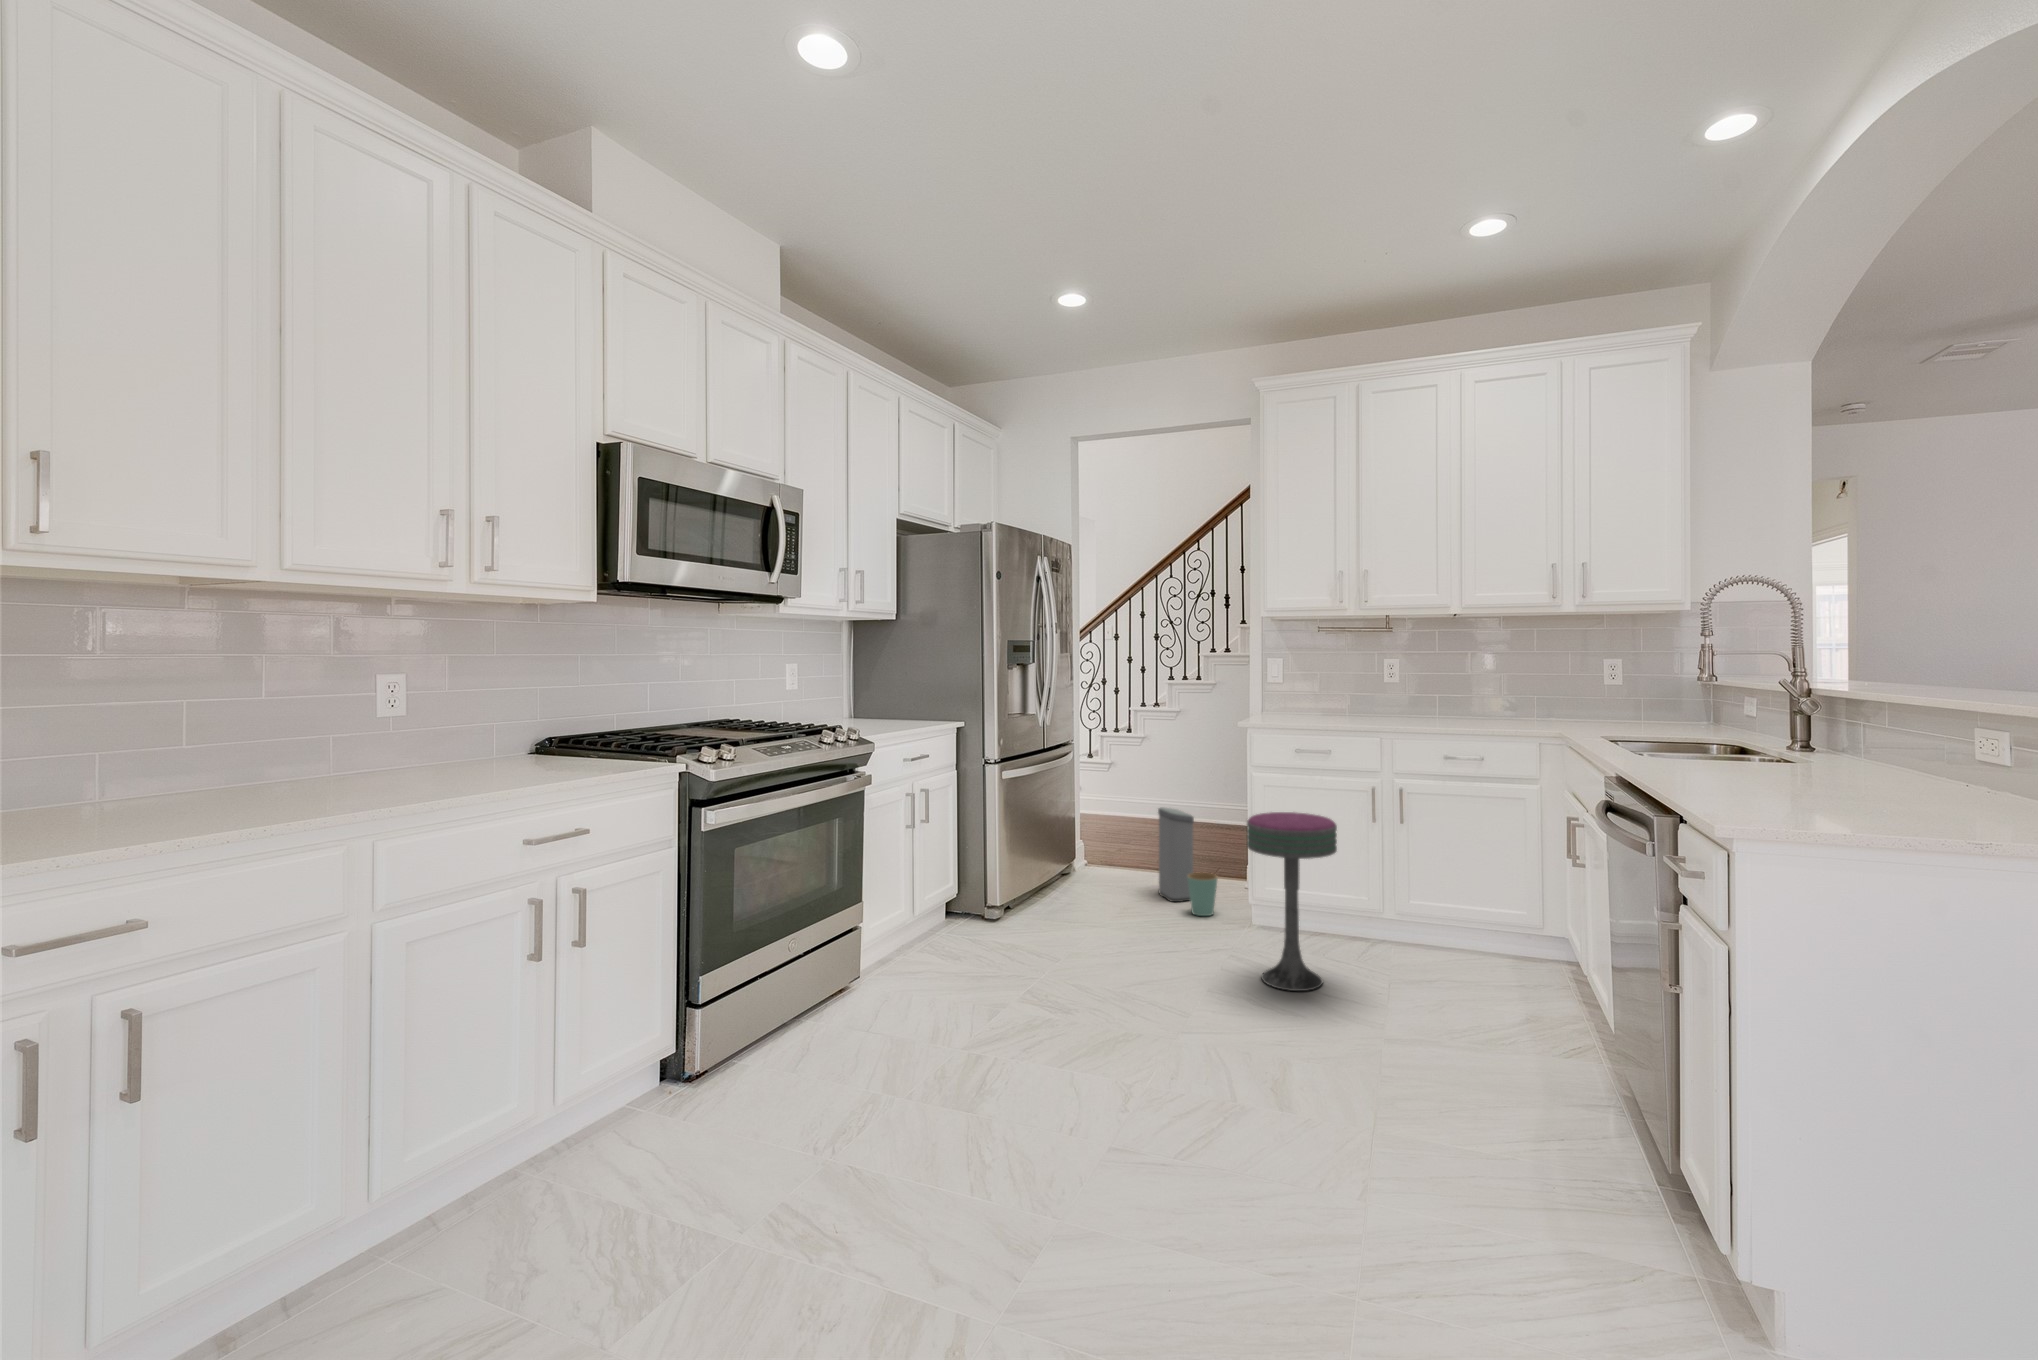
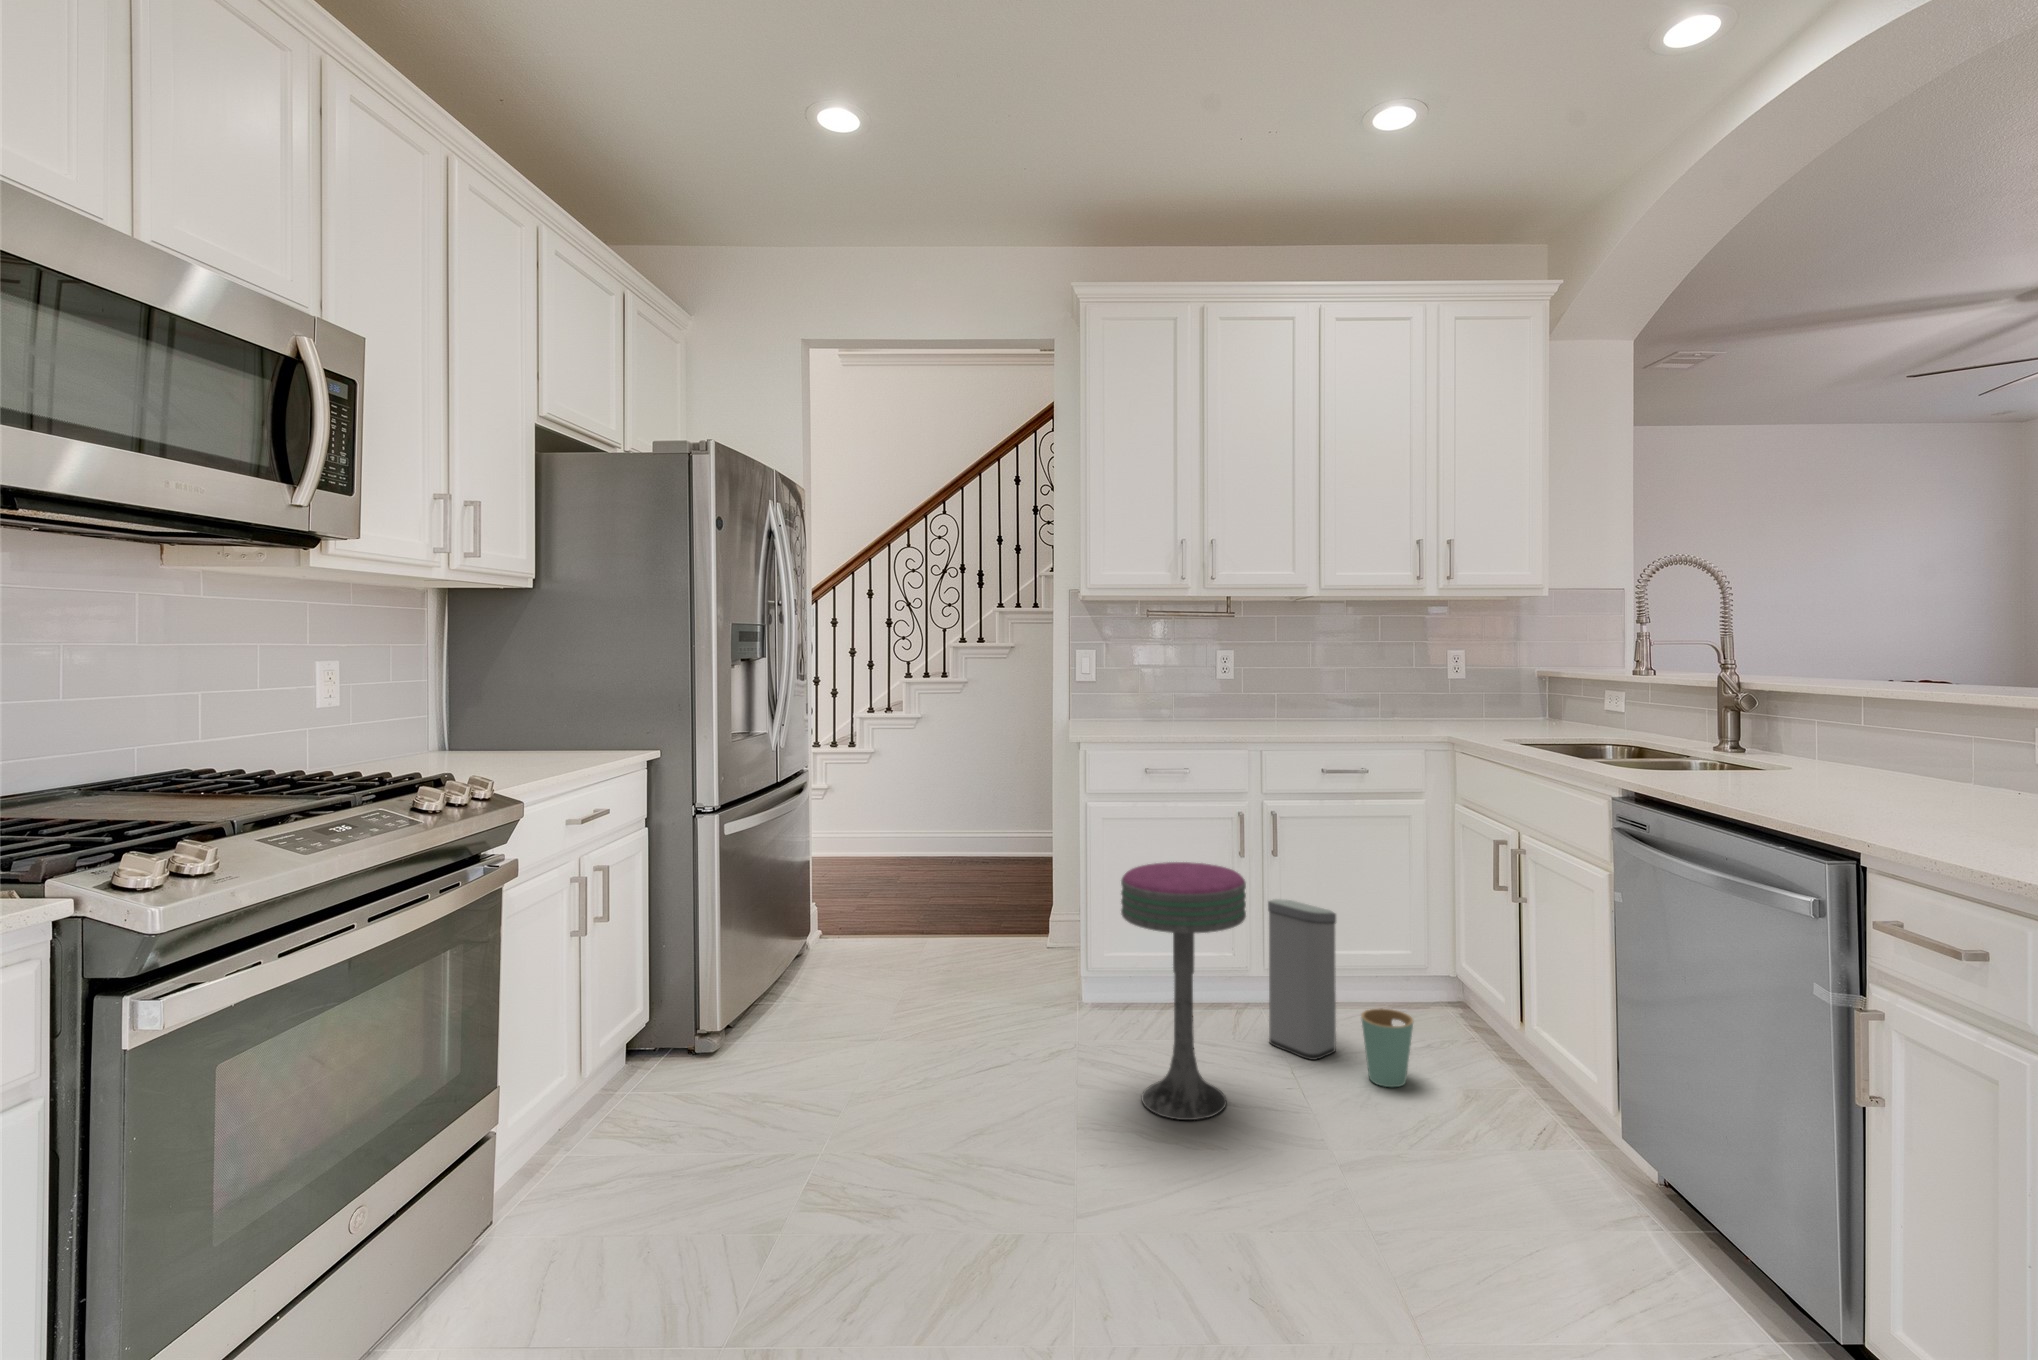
trash can: present [1158,807,1218,916] -> present [1268,899,1413,1087]

